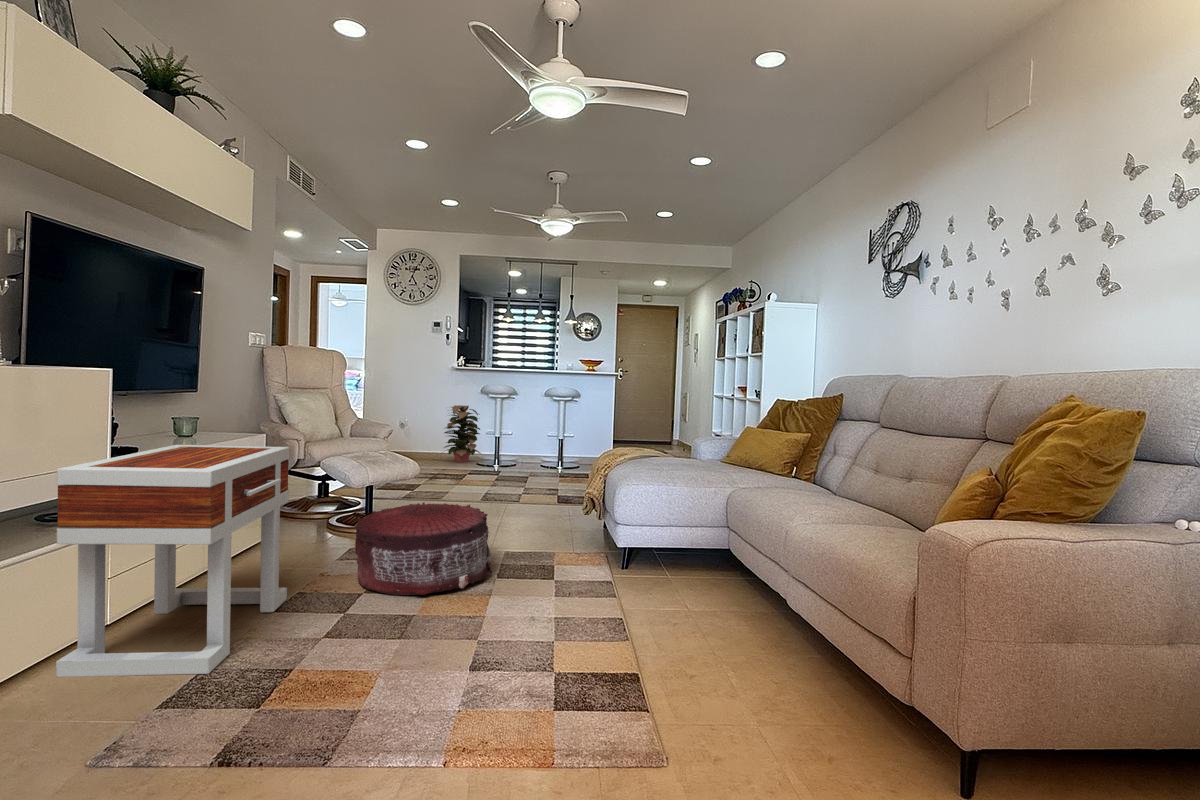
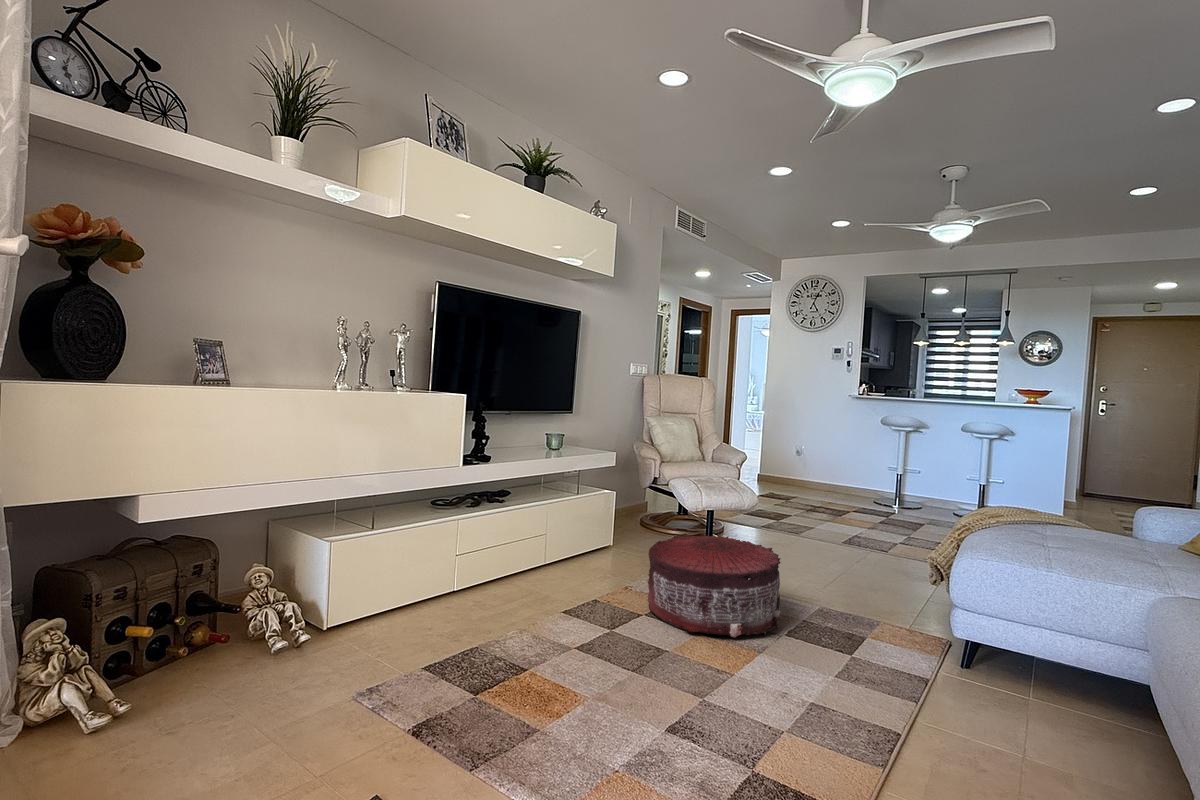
decorative plant: present [444,405,481,462] -> none [833,436,882,498]
side table: present [56,445,289,677] -> none [413,456,591,646]

